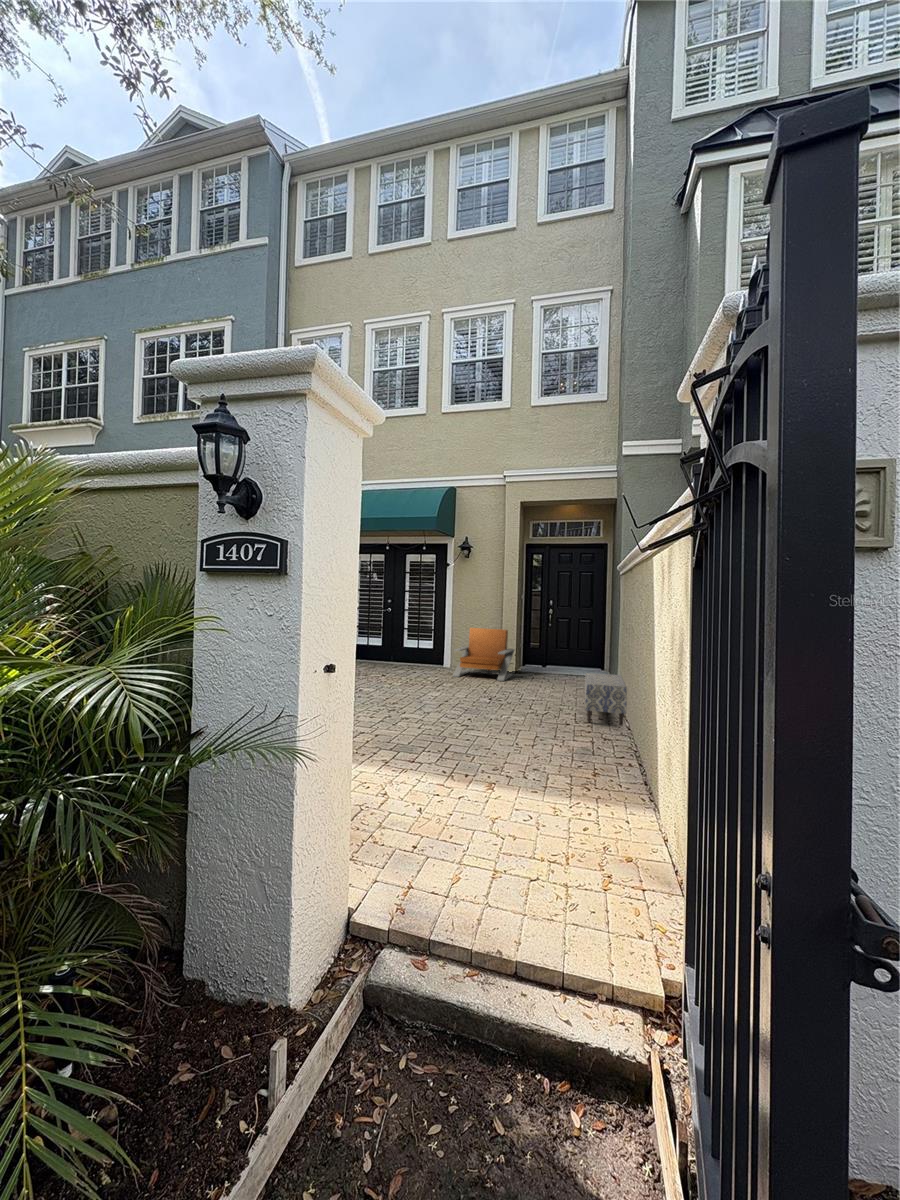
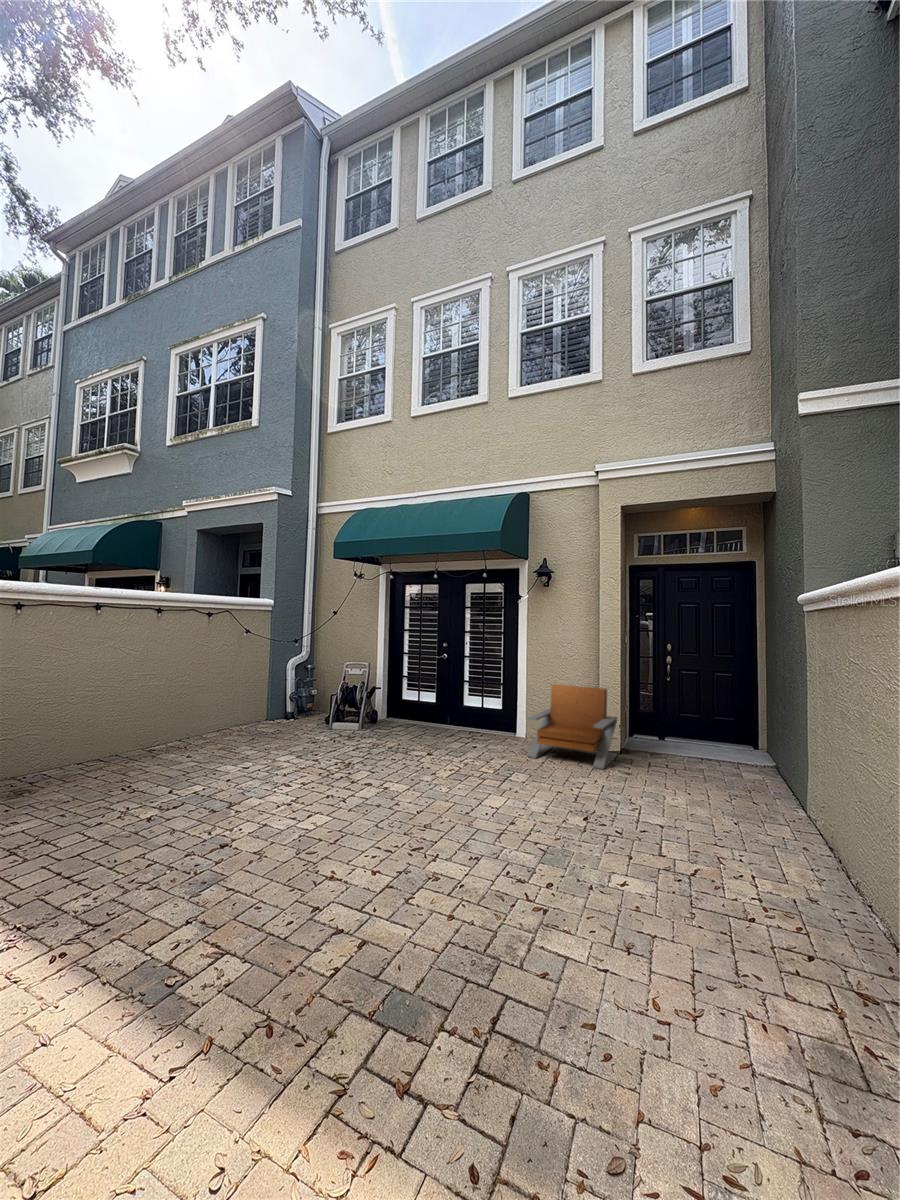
bench: present [585,673,627,725] -> none [757,784,876,924]

